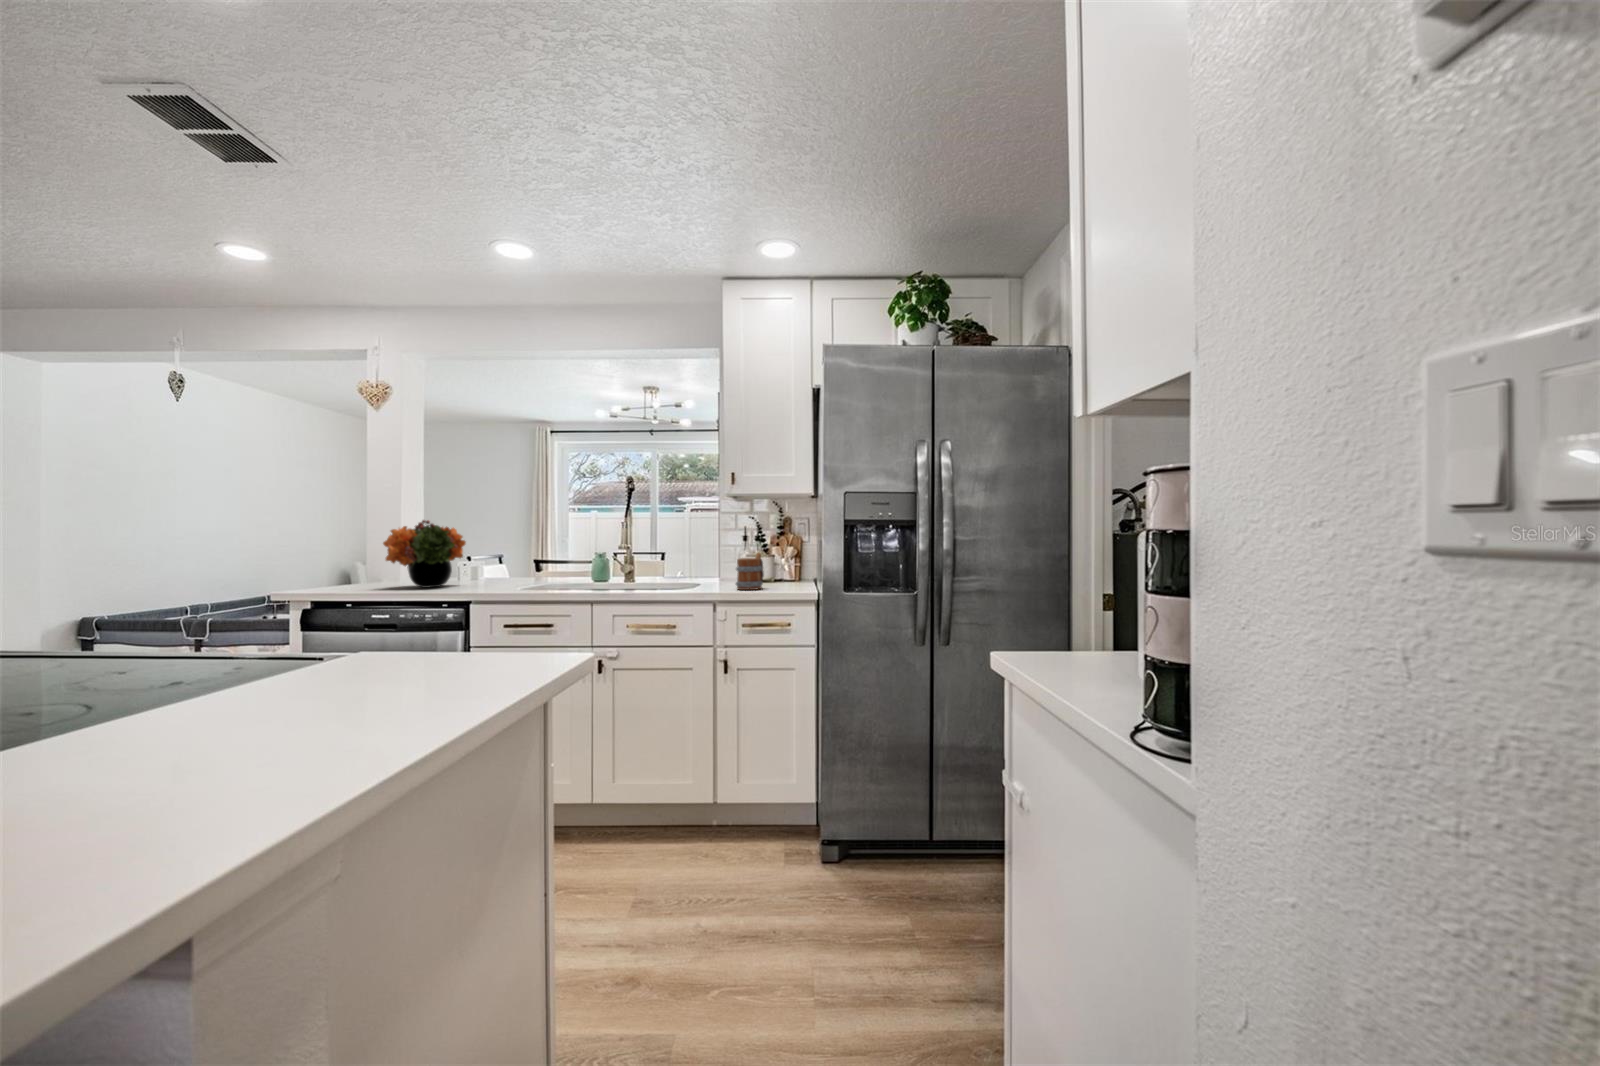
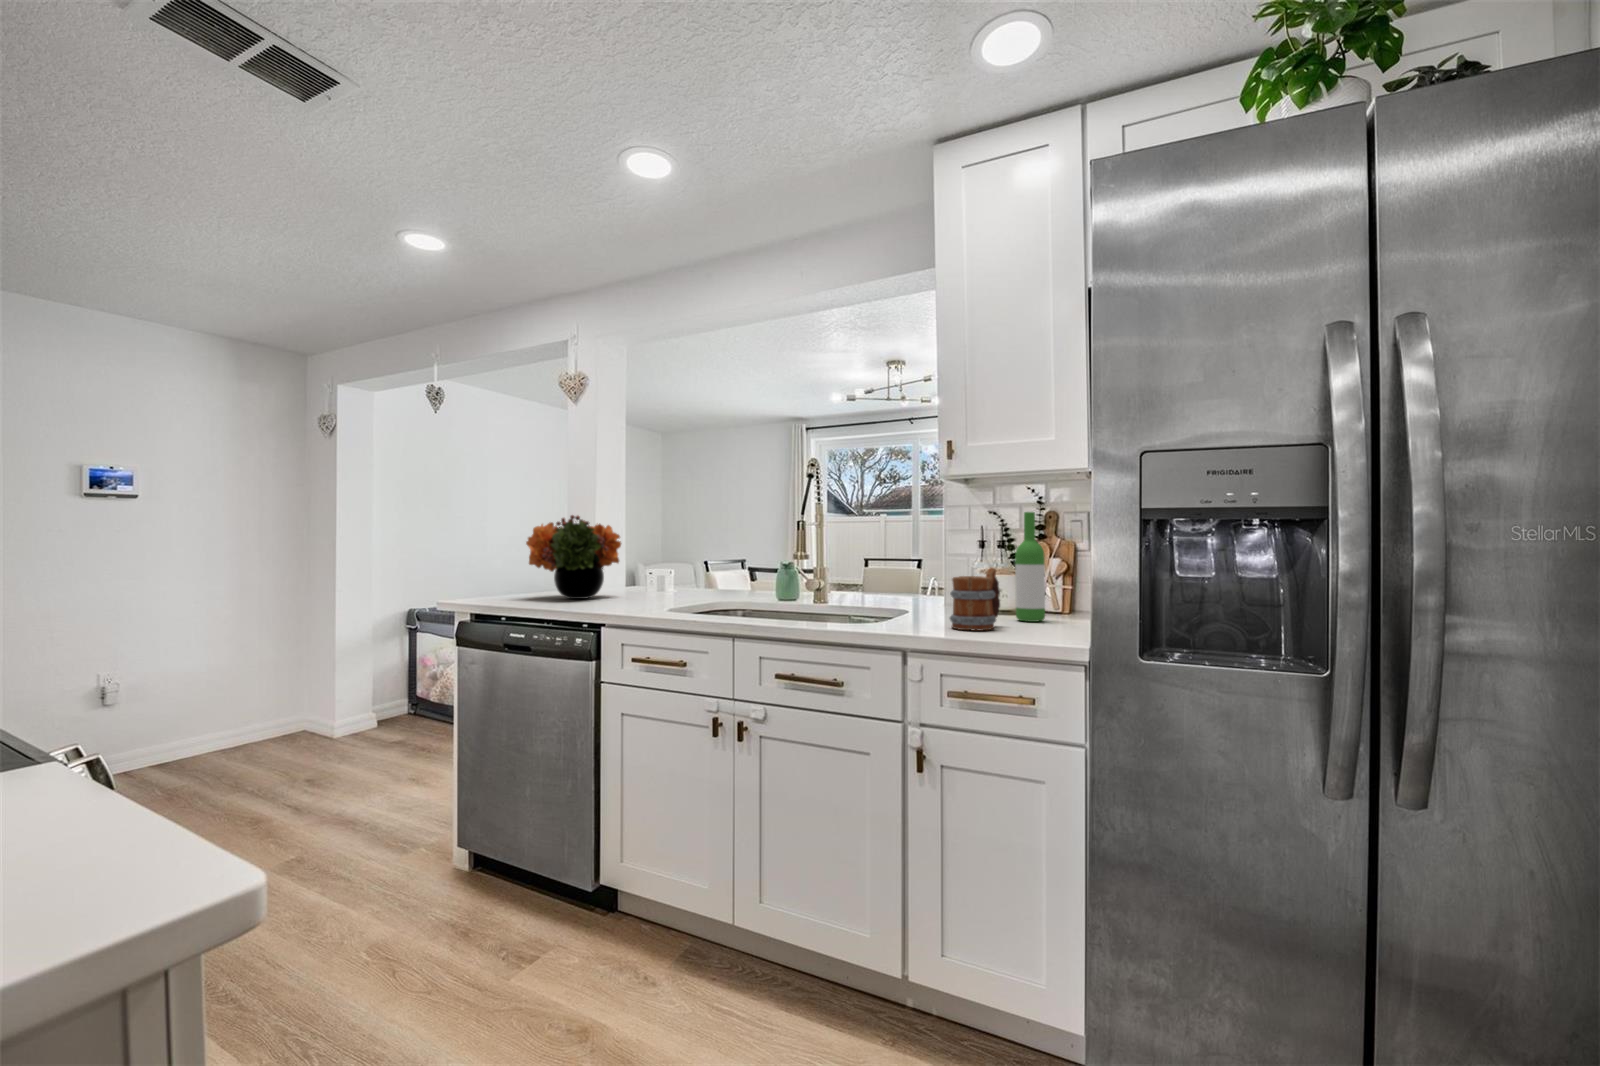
wine bottle: none [770,519,787,585] -> present [1015,512,1045,622]

